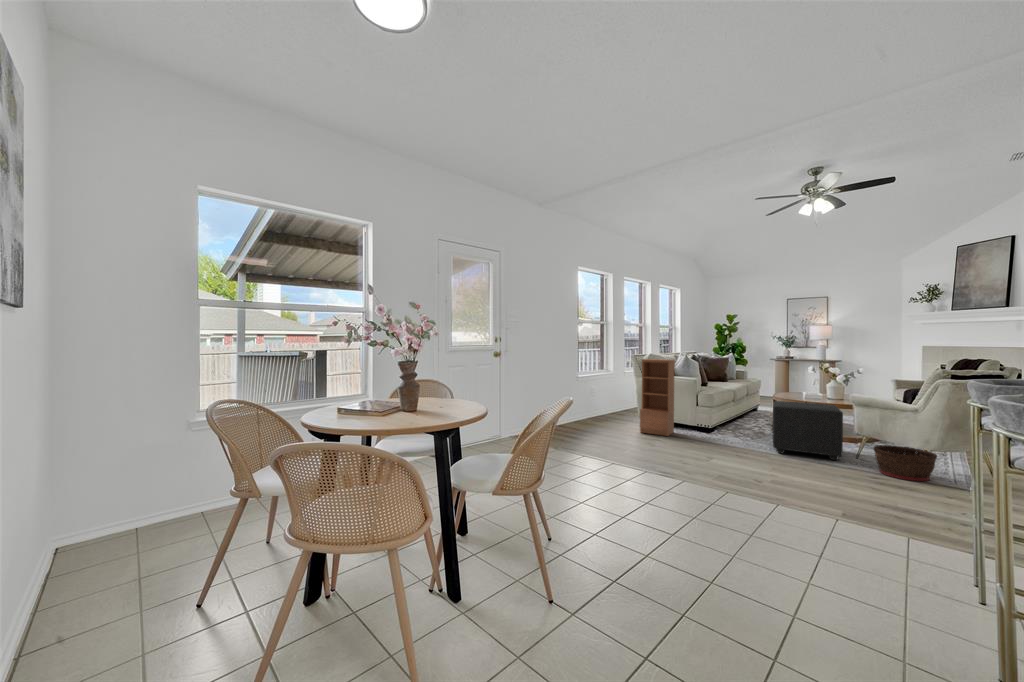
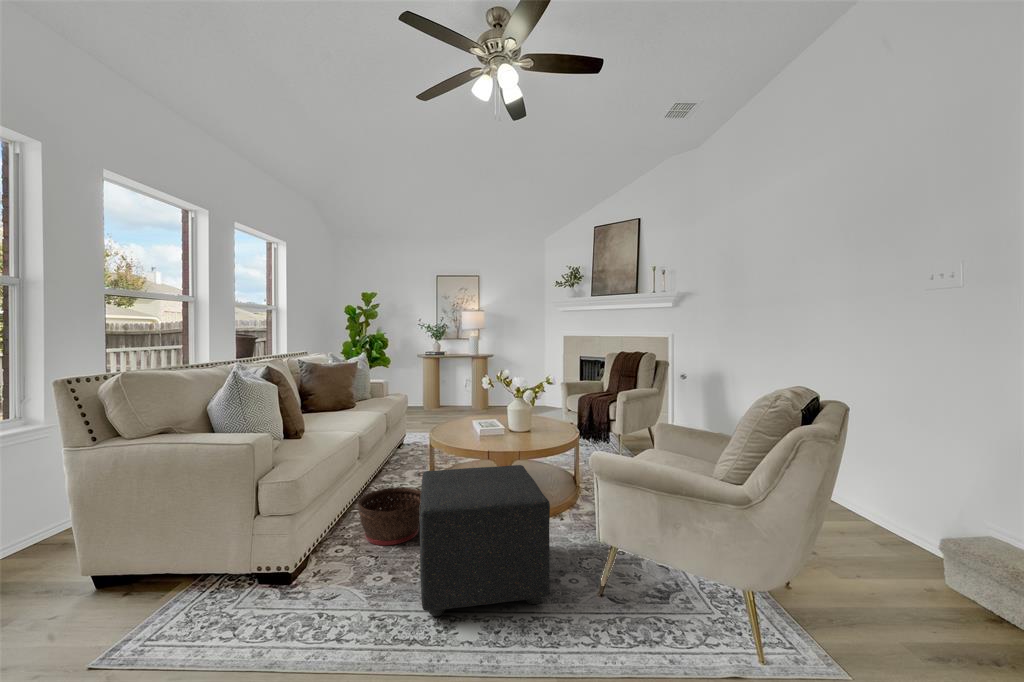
bookcase: present [640,359,675,436] -> none [62,400,197,637]
basket: present [874,445,937,481] -> present [358,487,421,545]

